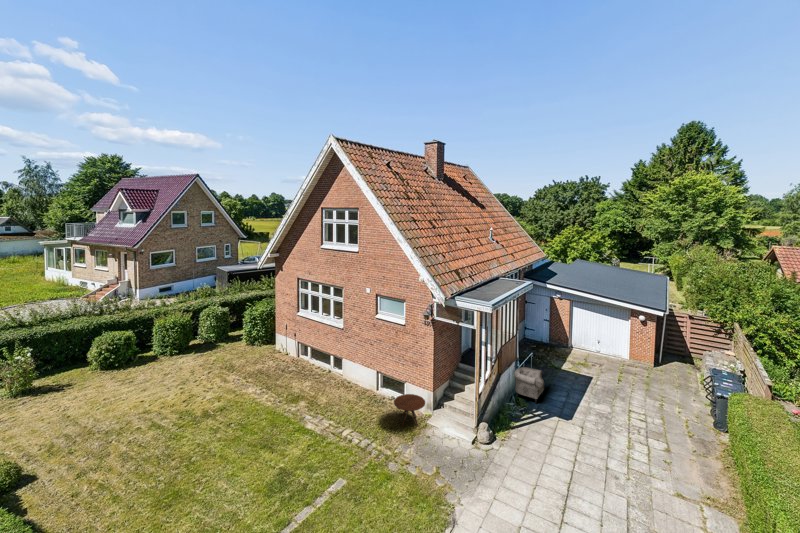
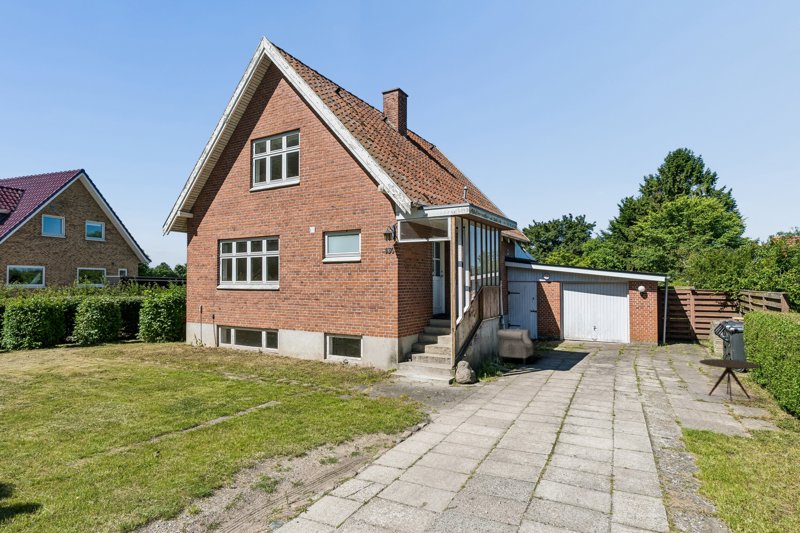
round table: present [394,394,425,426] -> present [699,359,759,401]

